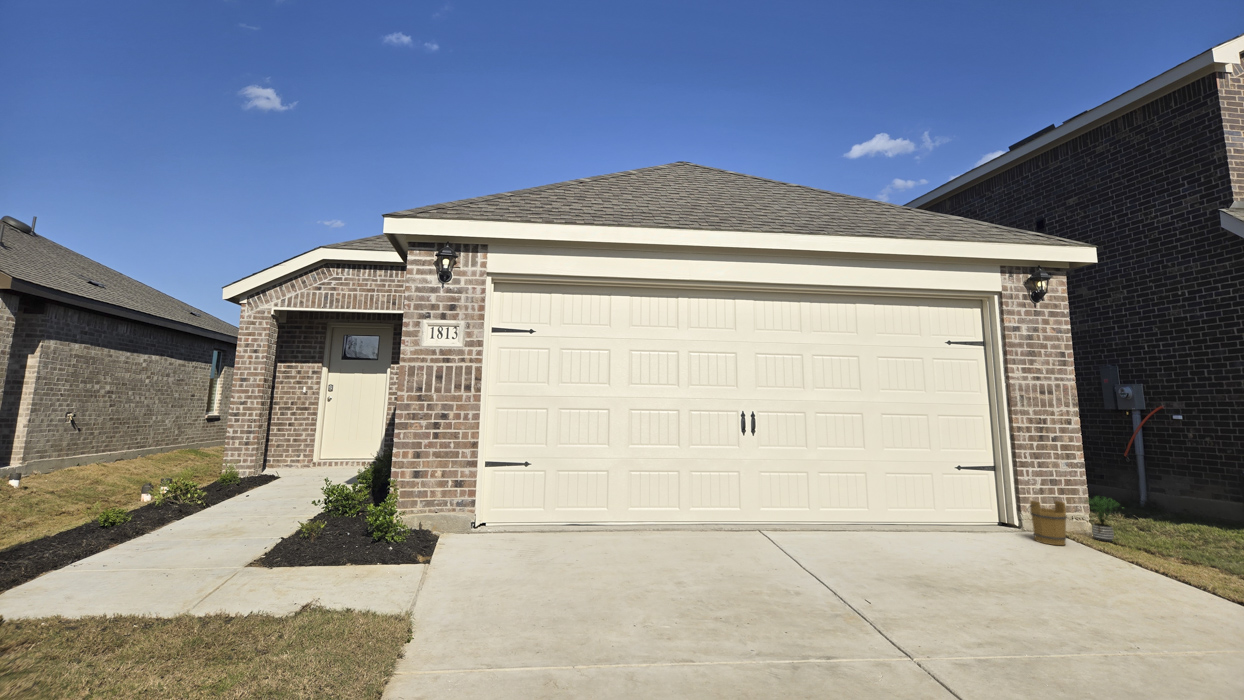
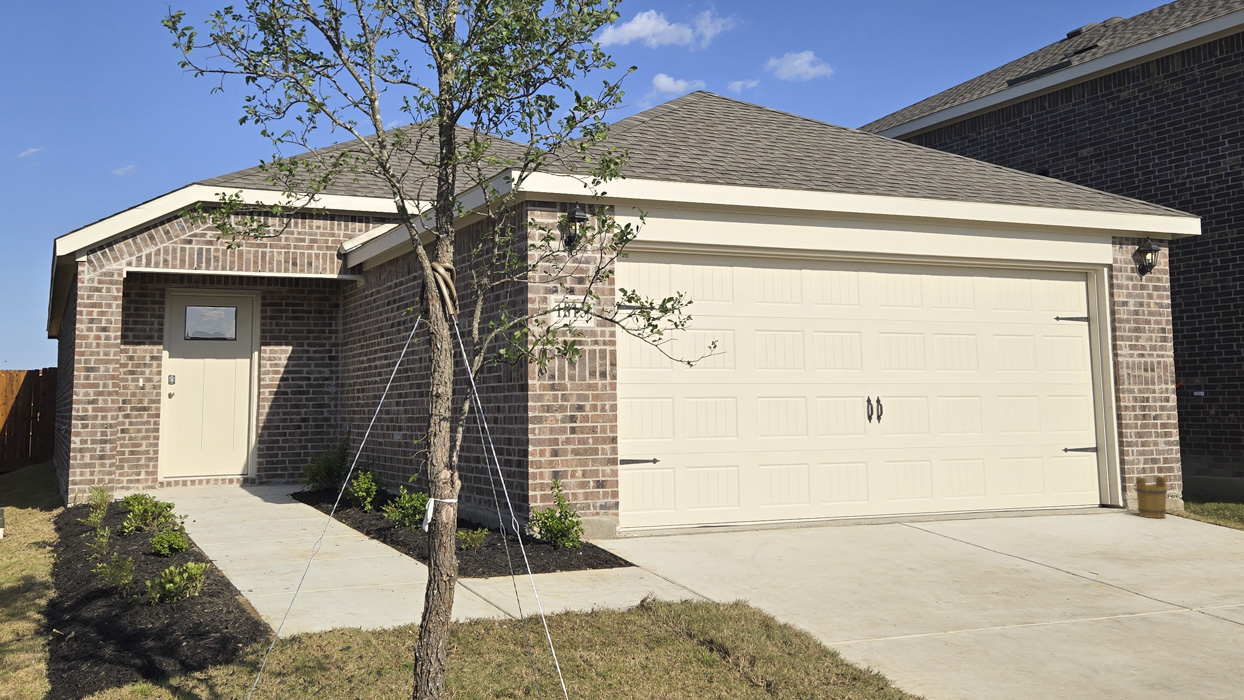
potted plant: present [1085,496,1123,542] -> none [1175,470,1213,514]

